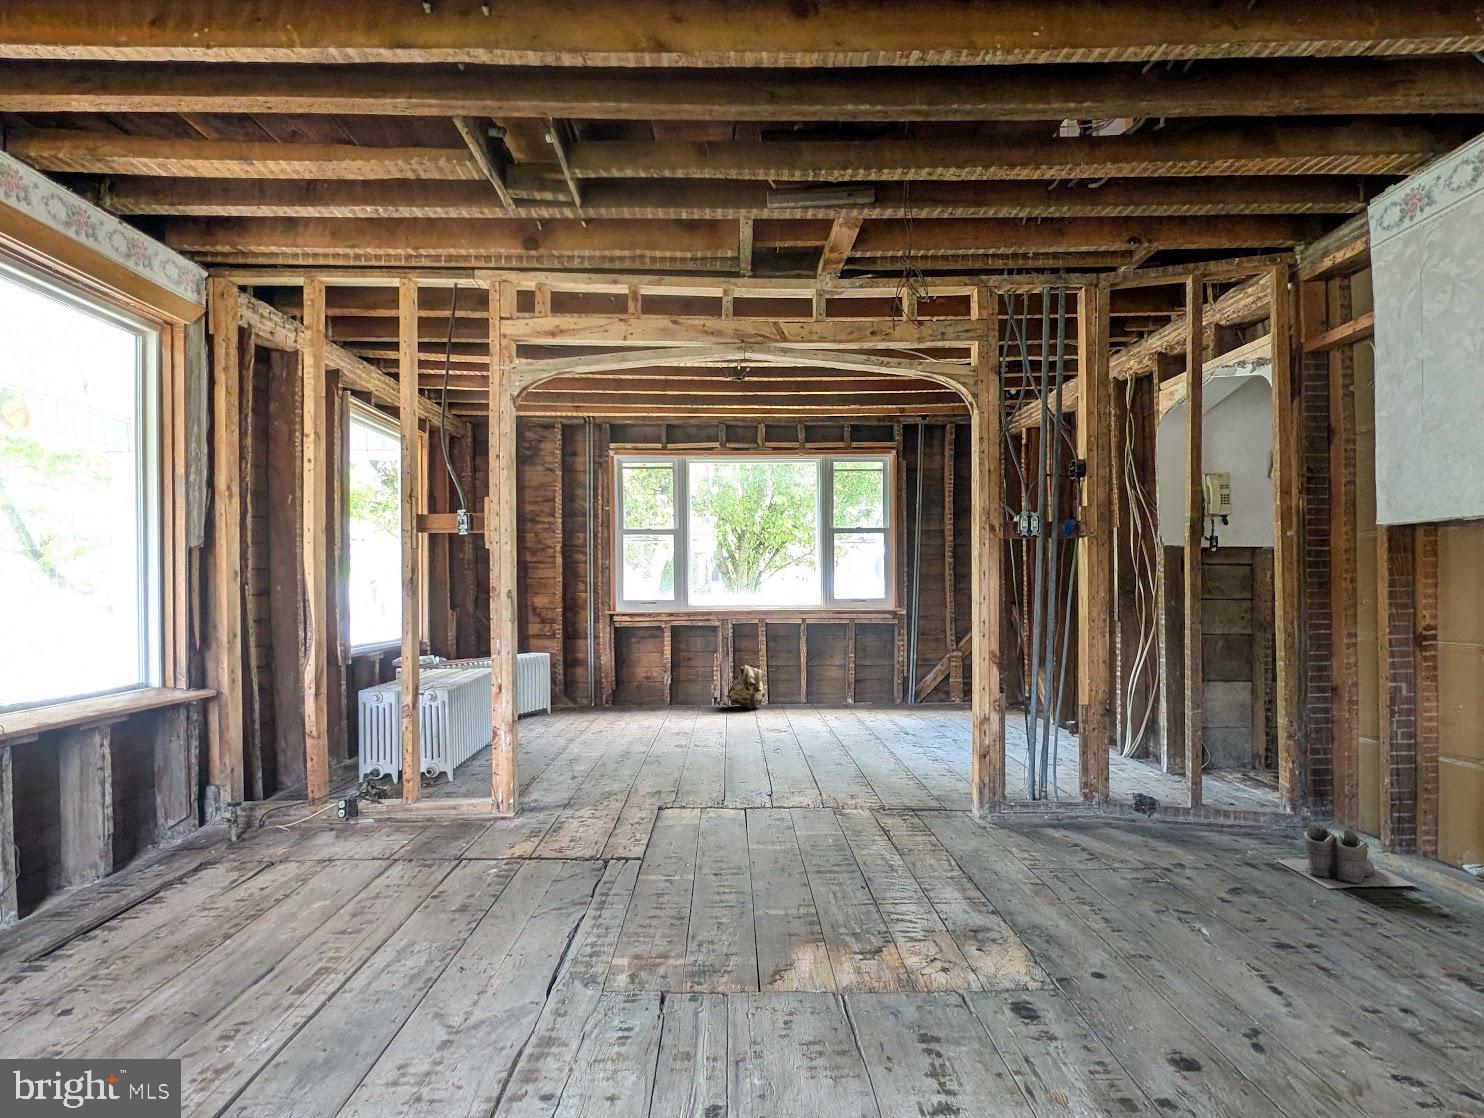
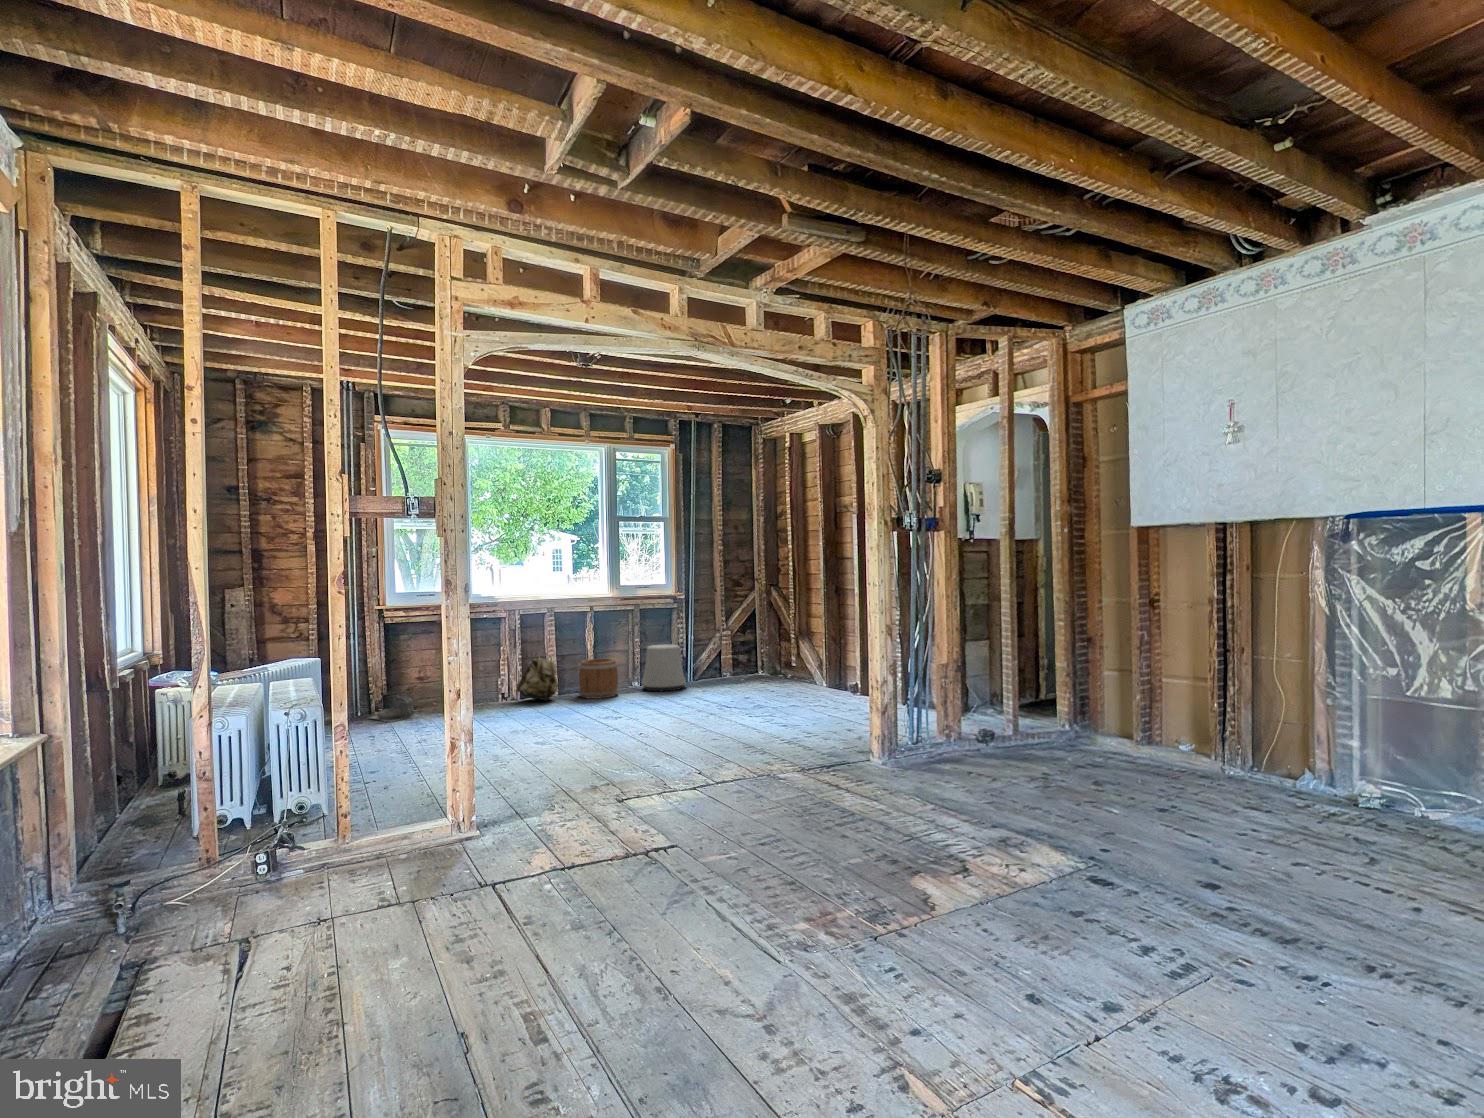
stool: none [853,662,901,711] -> present [642,644,686,691]
bucket: none [784,671,826,712] -> present [578,659,619,699]
boots: present [1276,825,1416,889] -> present [371,696,420,722]

